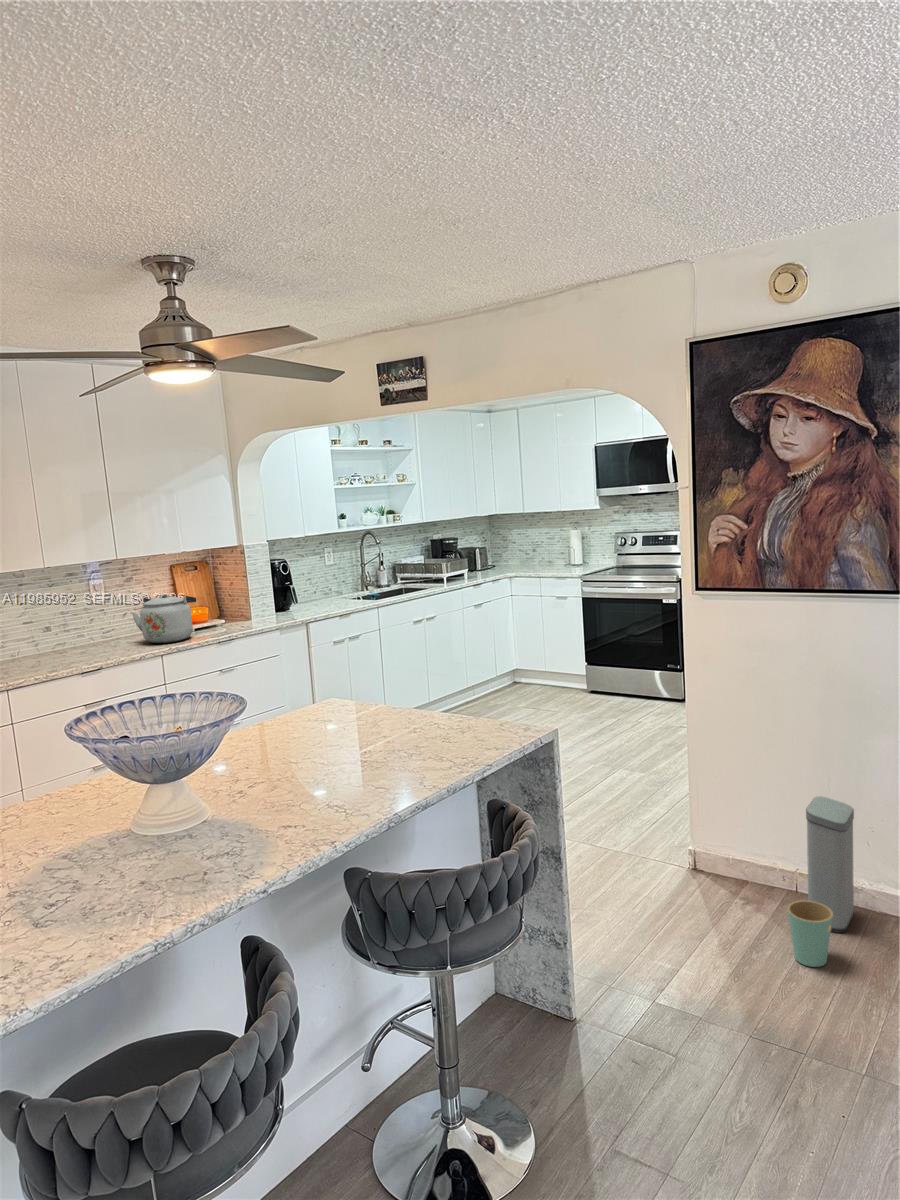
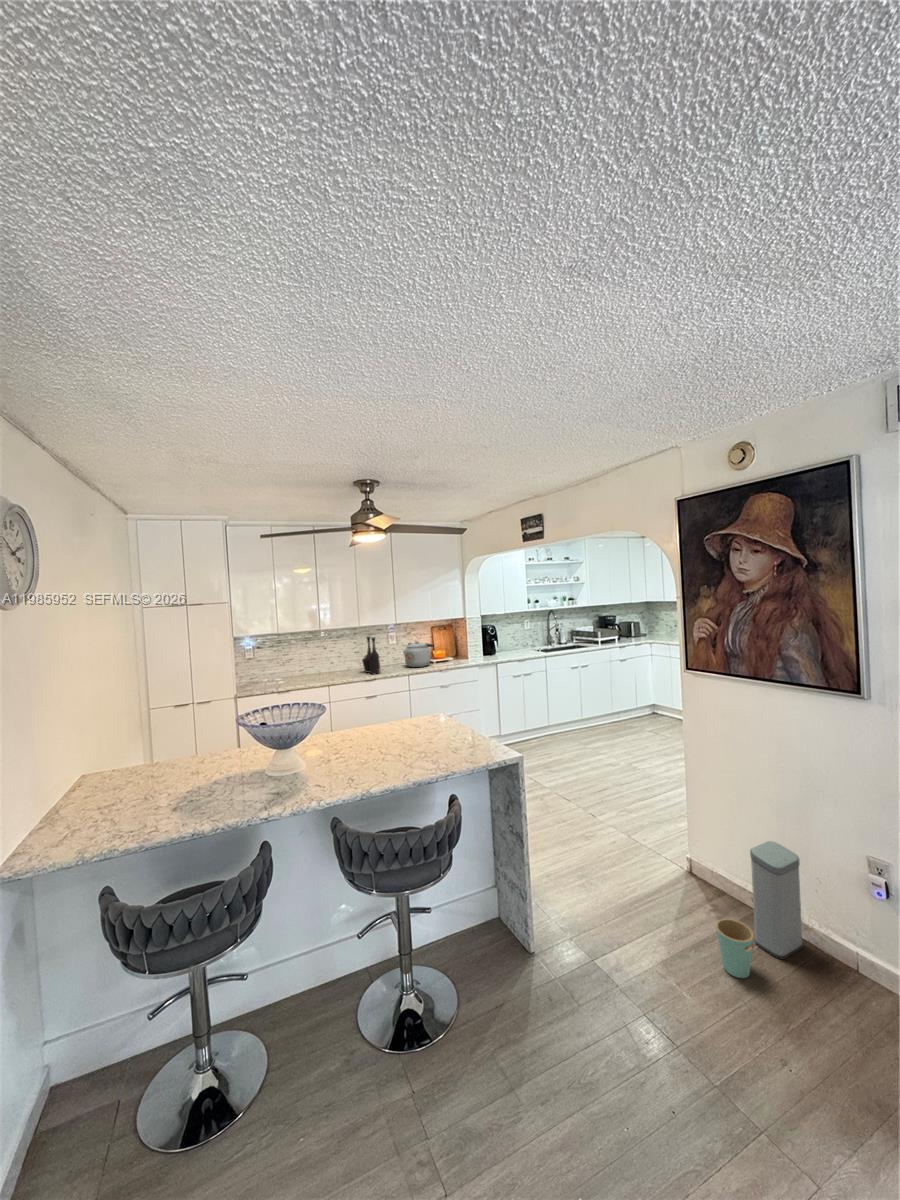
vase: none [57,588,106,663] -> present [362,636,380,674]

